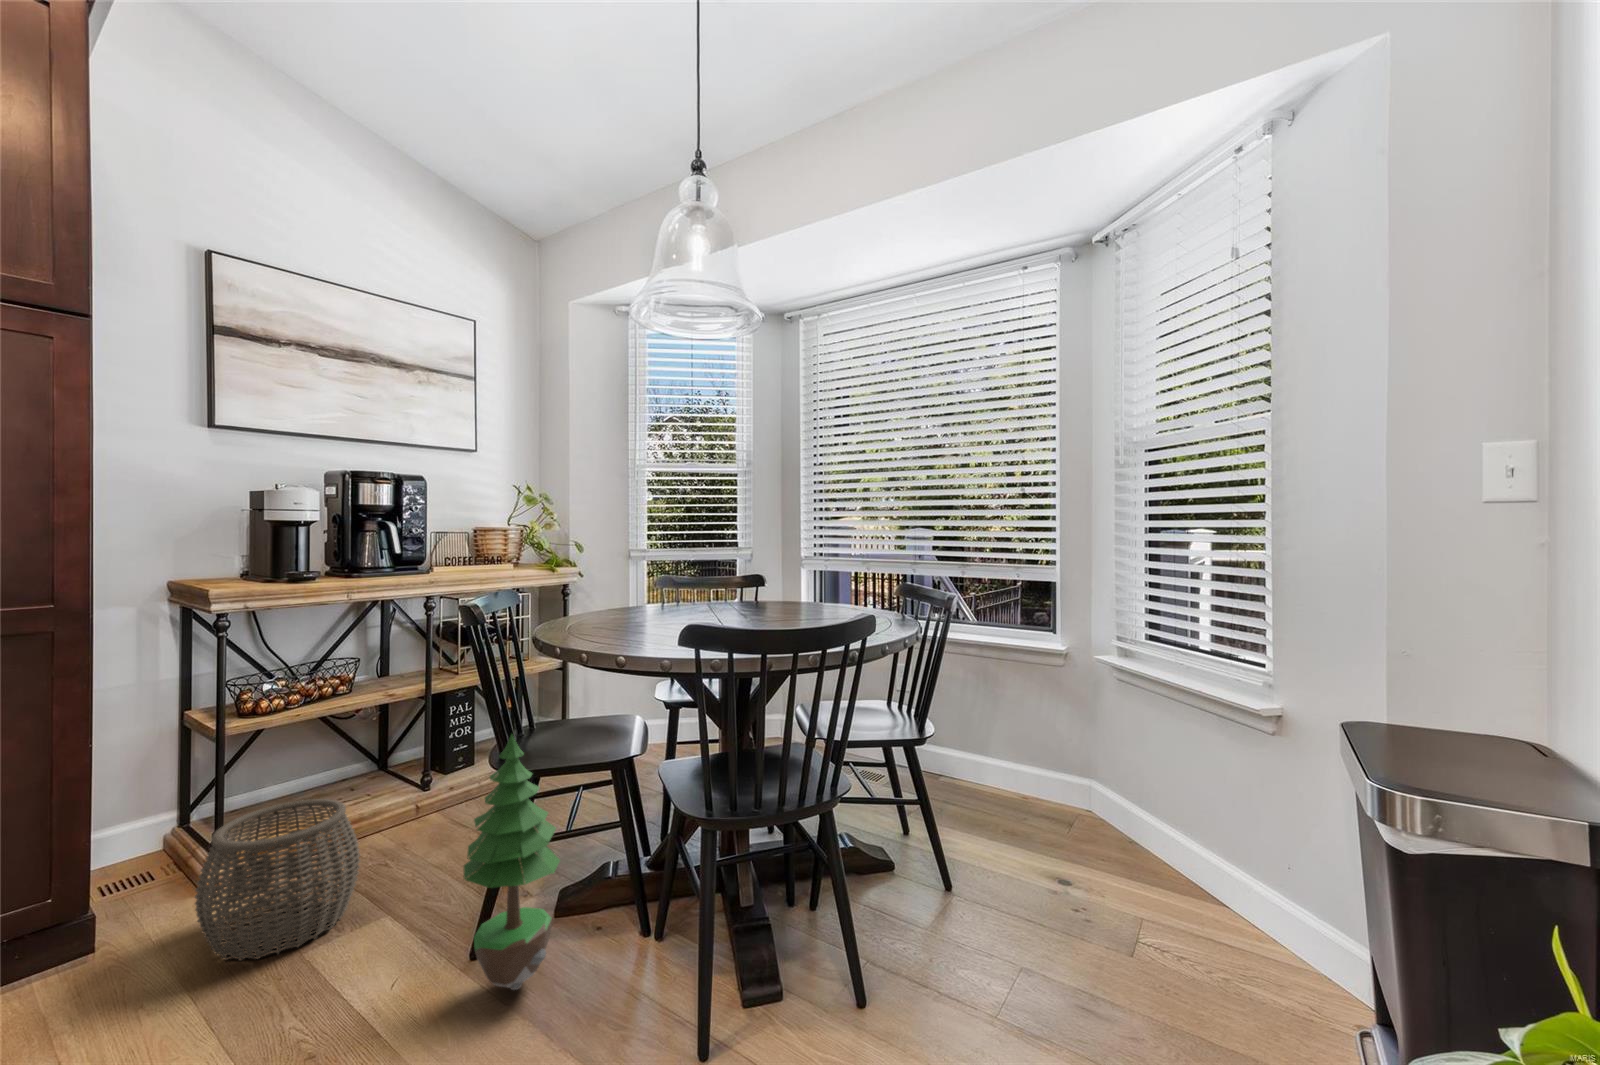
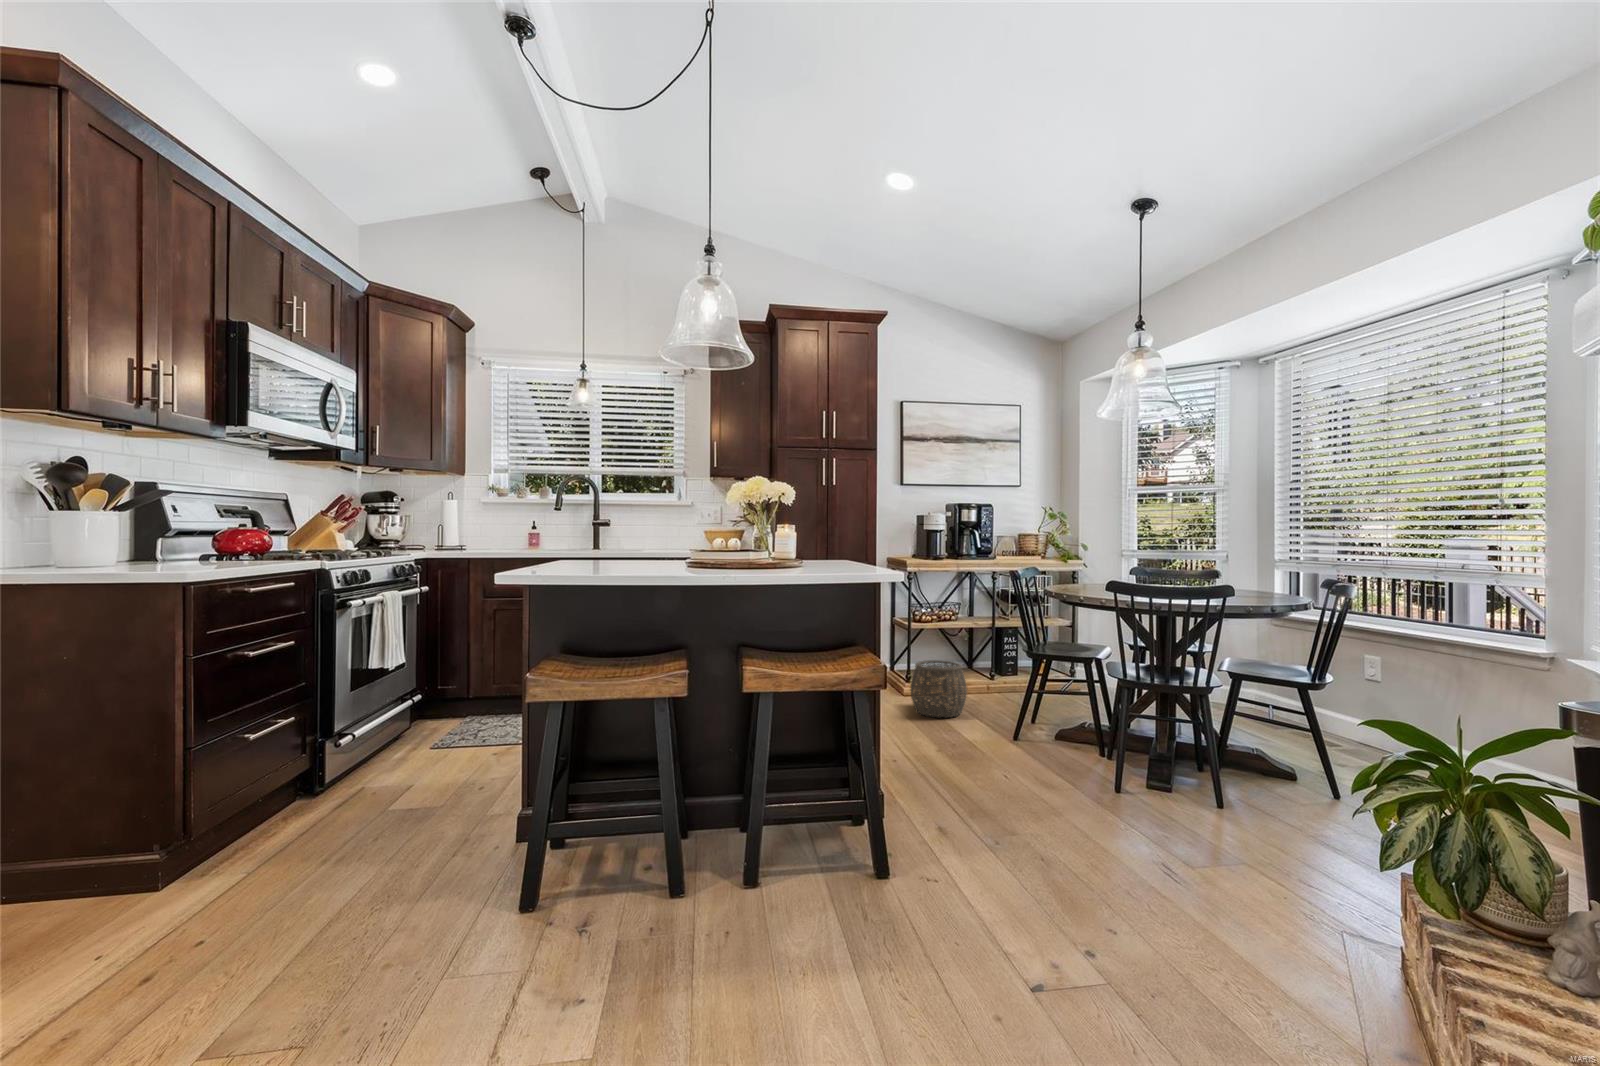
potted tree: present [464,735,560,990] -> none [1013,632,1057,749]

